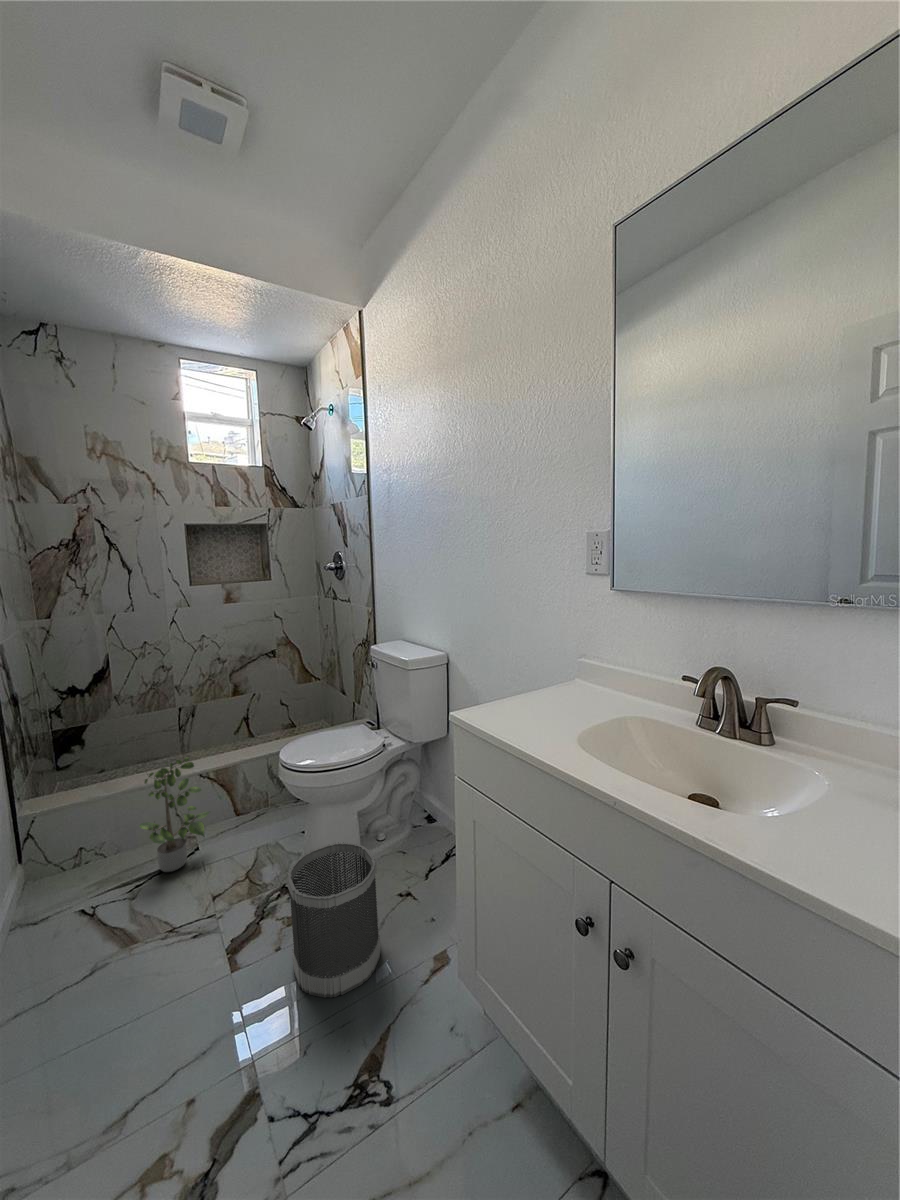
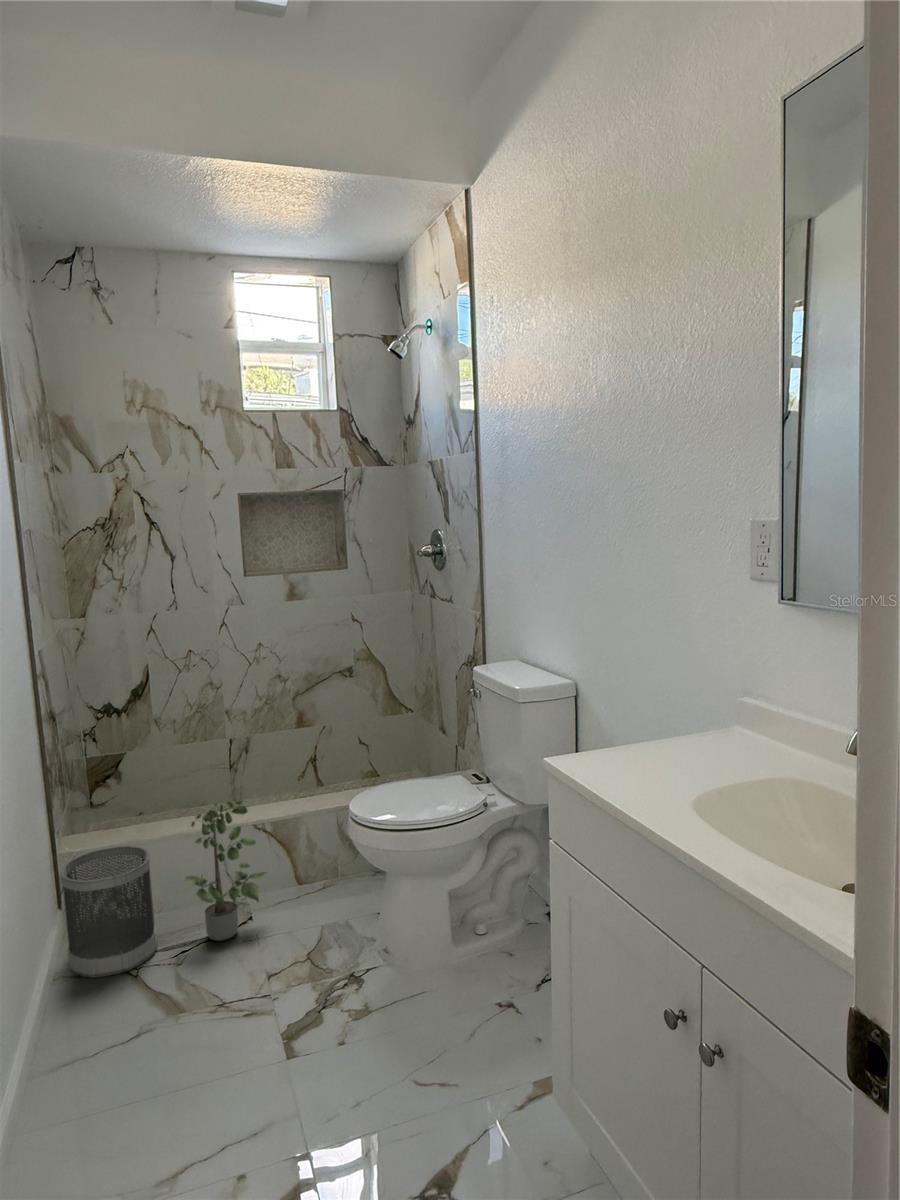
wastebasket: present [287,842,381,998] -> present [60,846,157,978]

